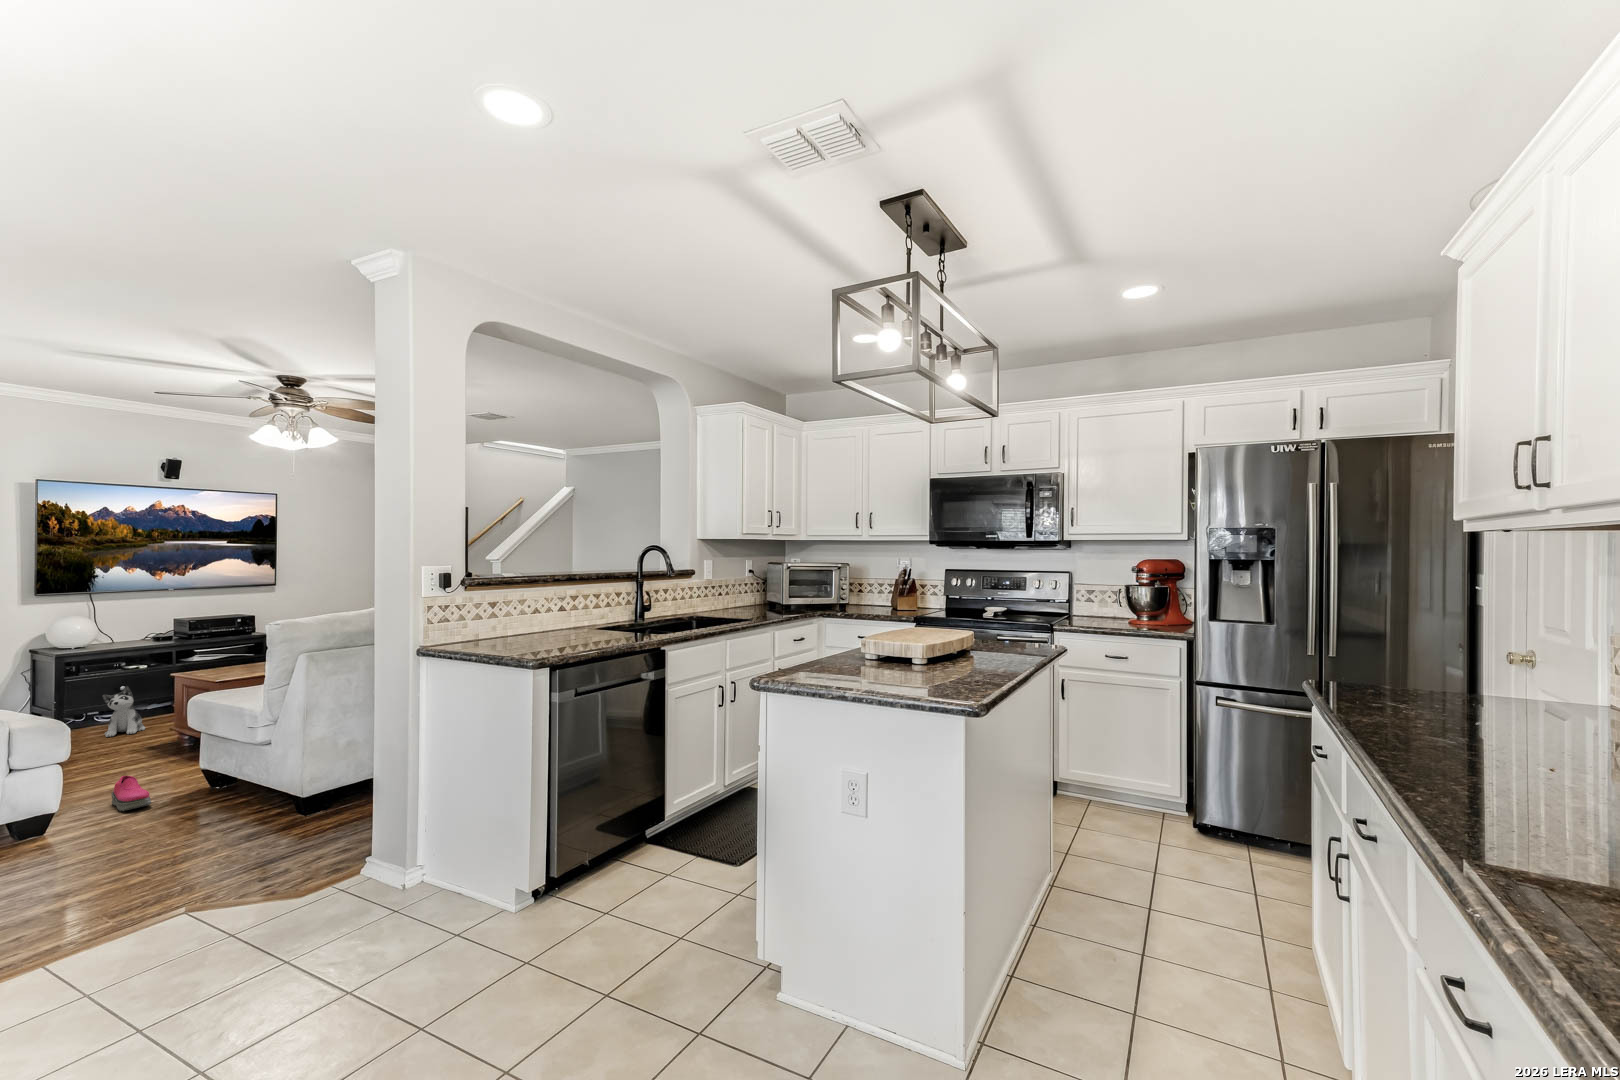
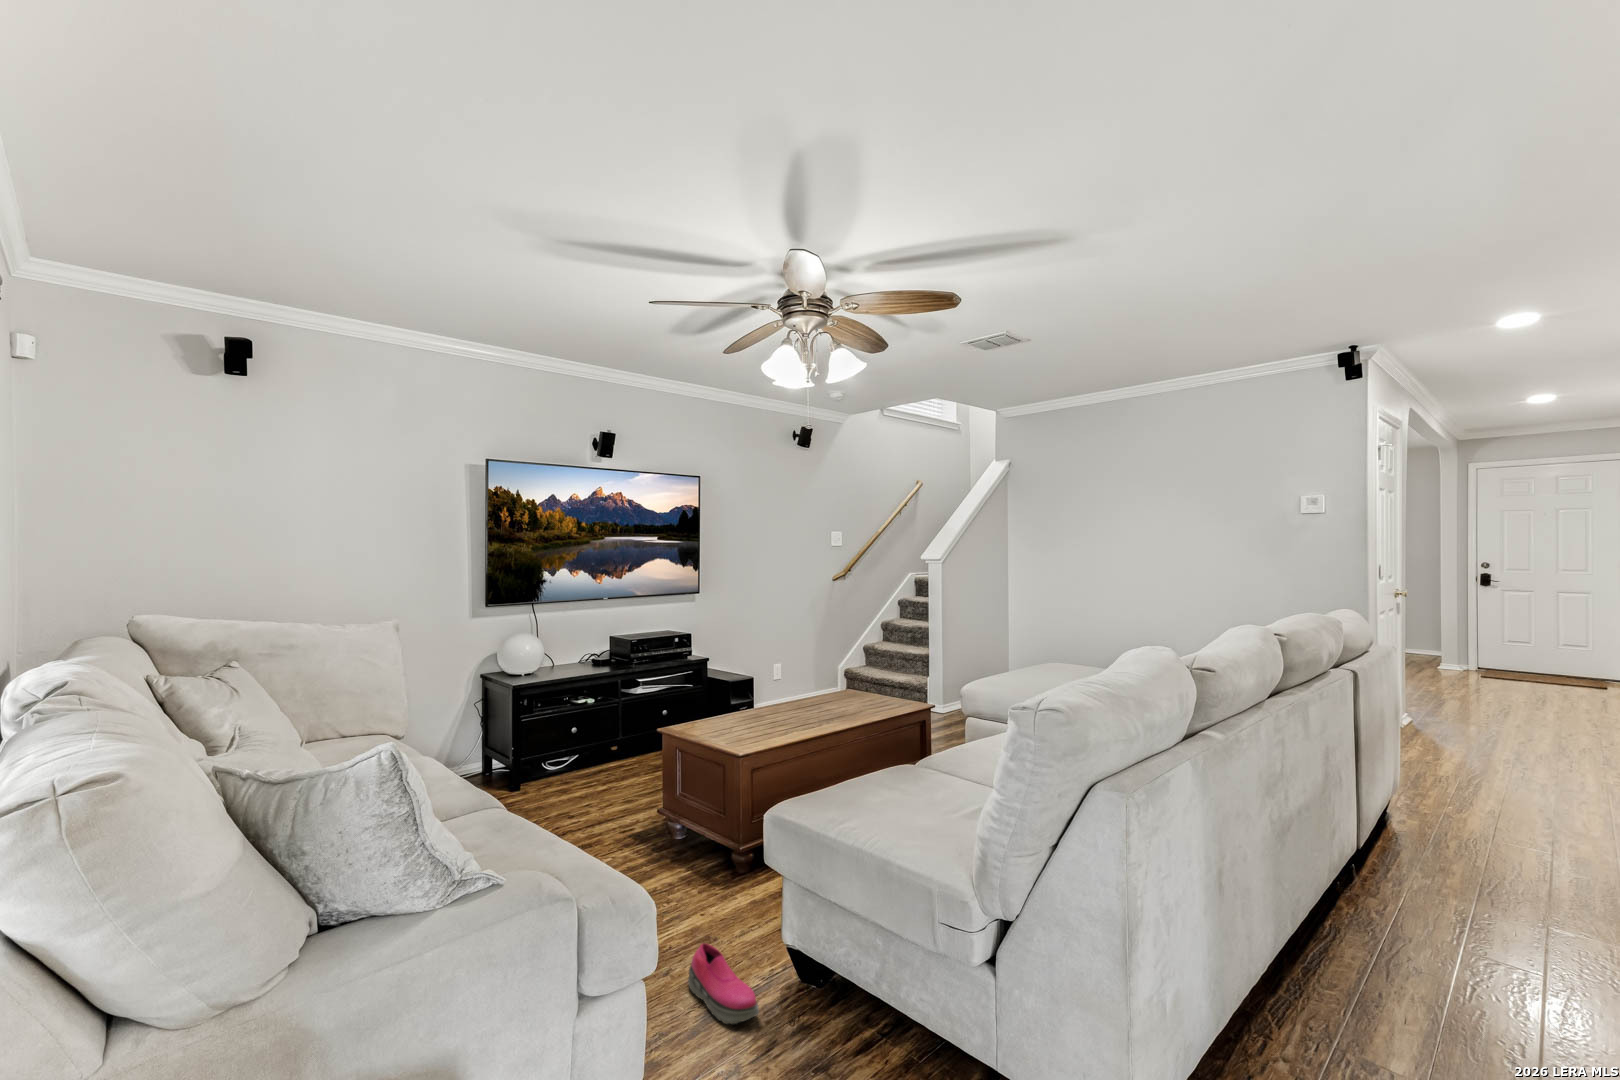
plush toy: present [102,686,145,737] -> none [564,730,604,797]

